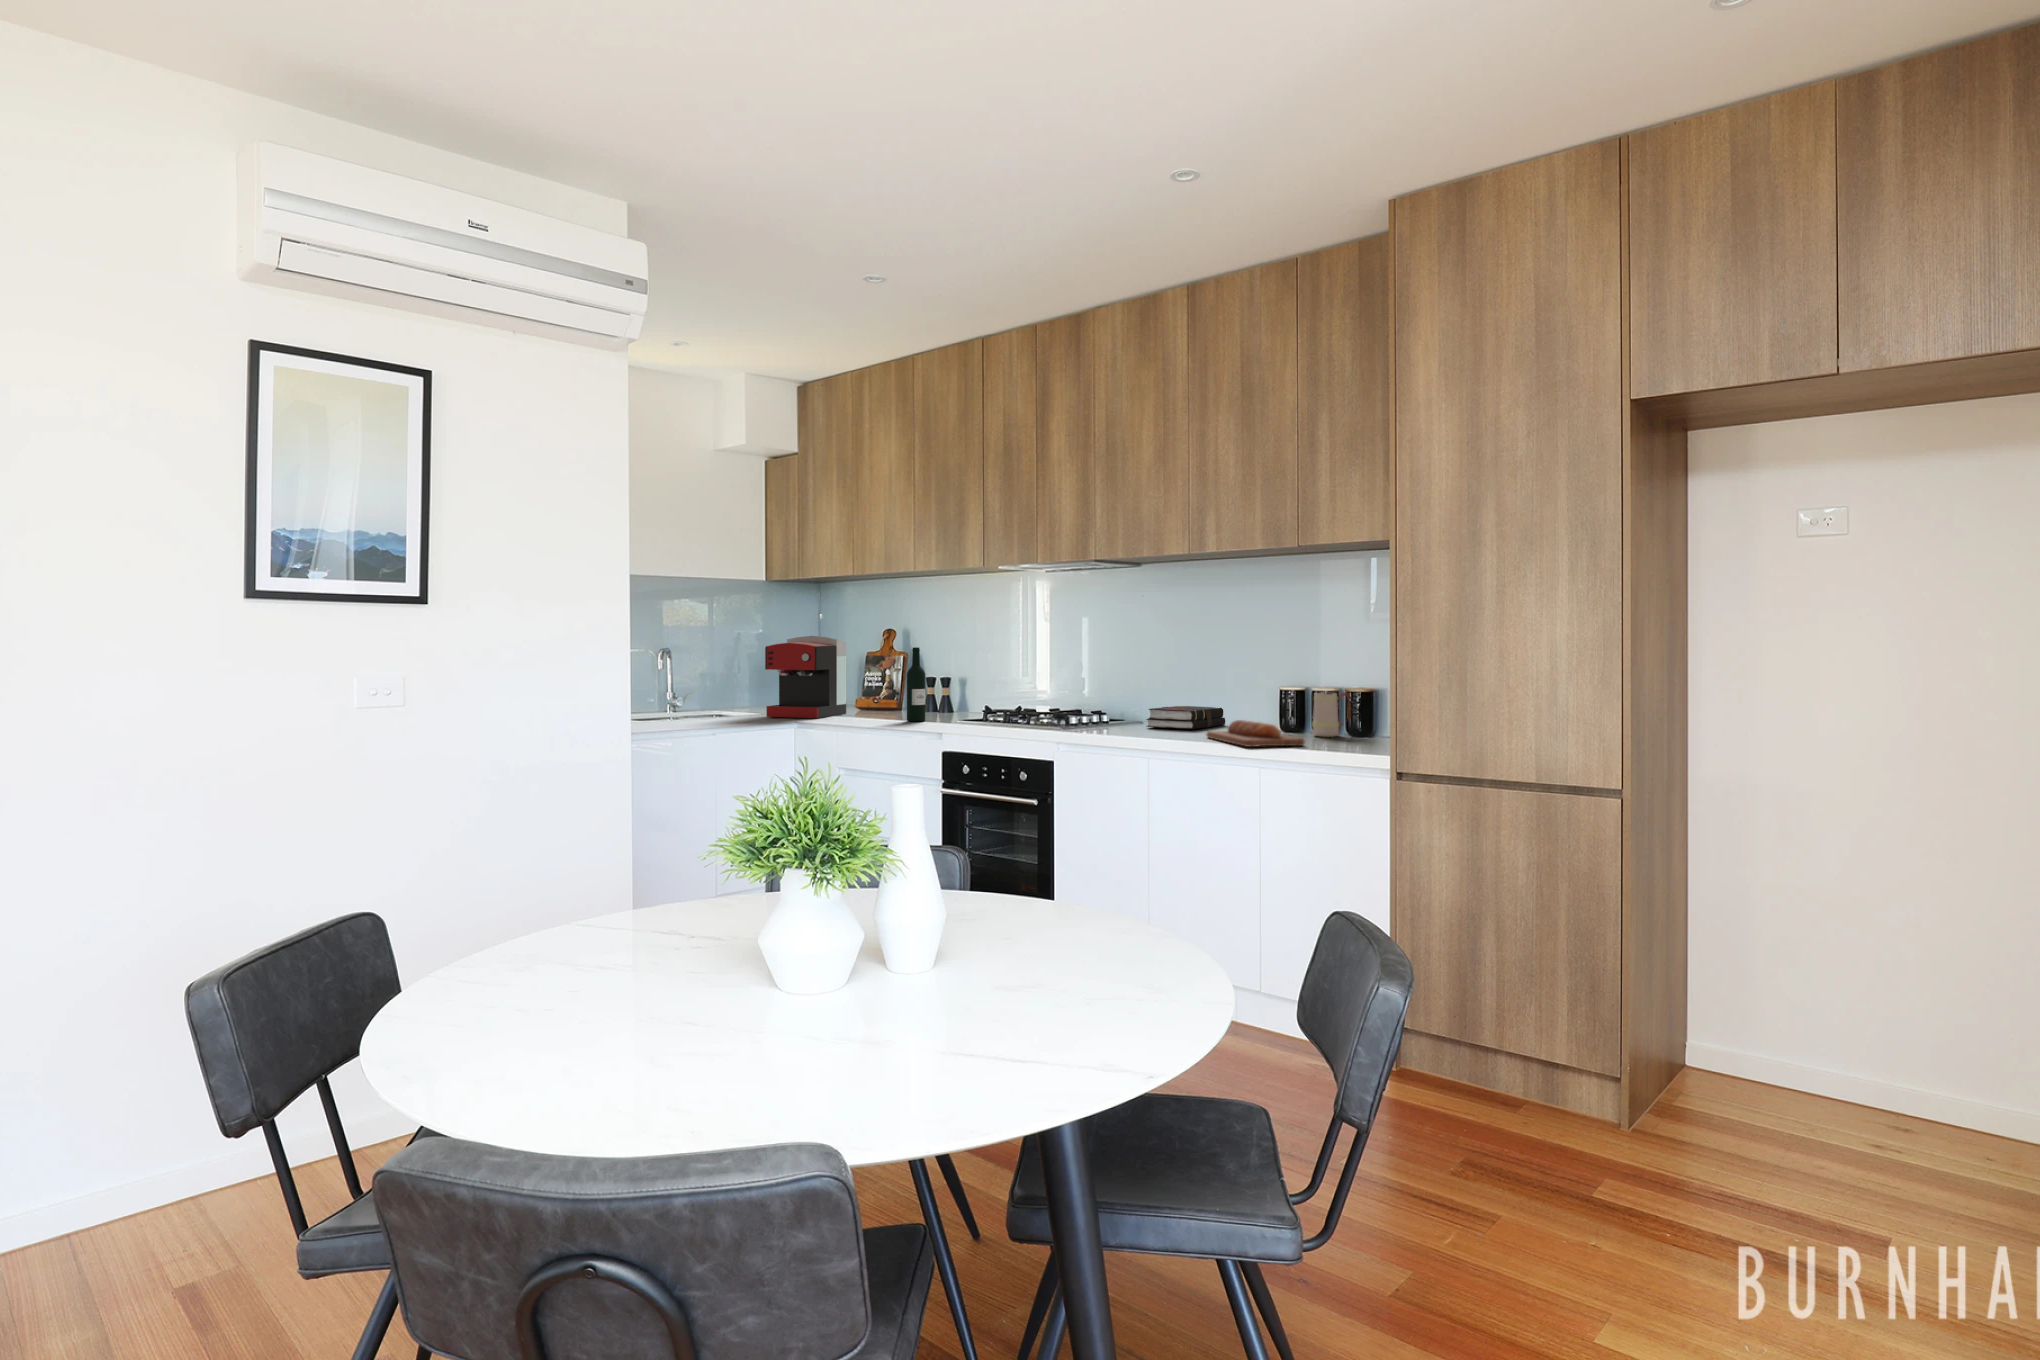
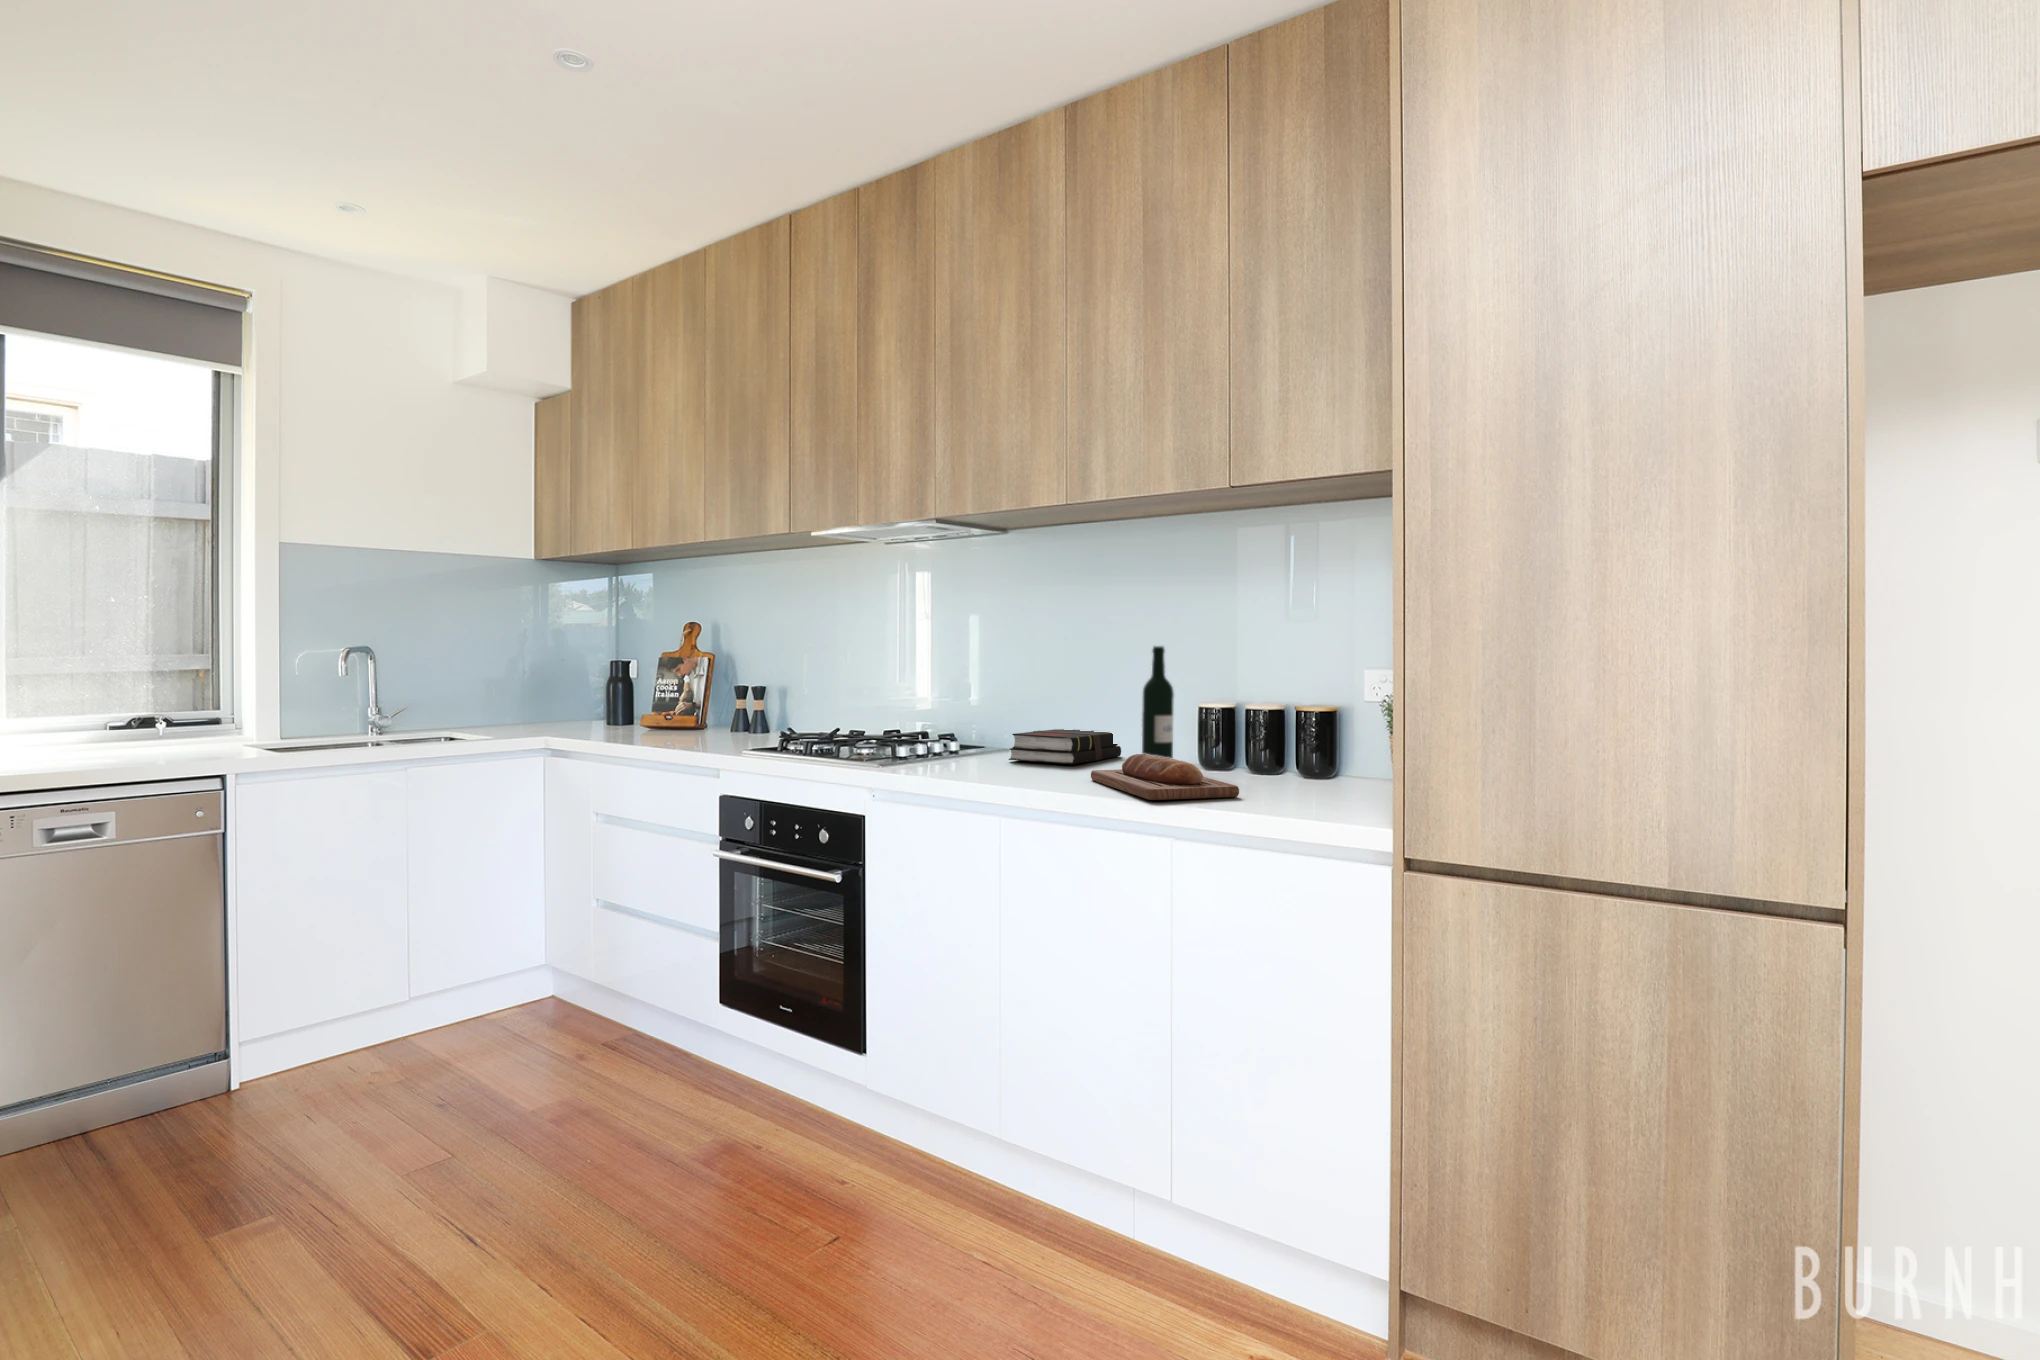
coffee maker: present [765,636,846,718] -> none [484,628,614,743]
wine bottle: present [907,647,925,721] -> present [1142,646,1174,758]
mug: present [1313,692,1351,737] -> none [1246,712,1302,778]

